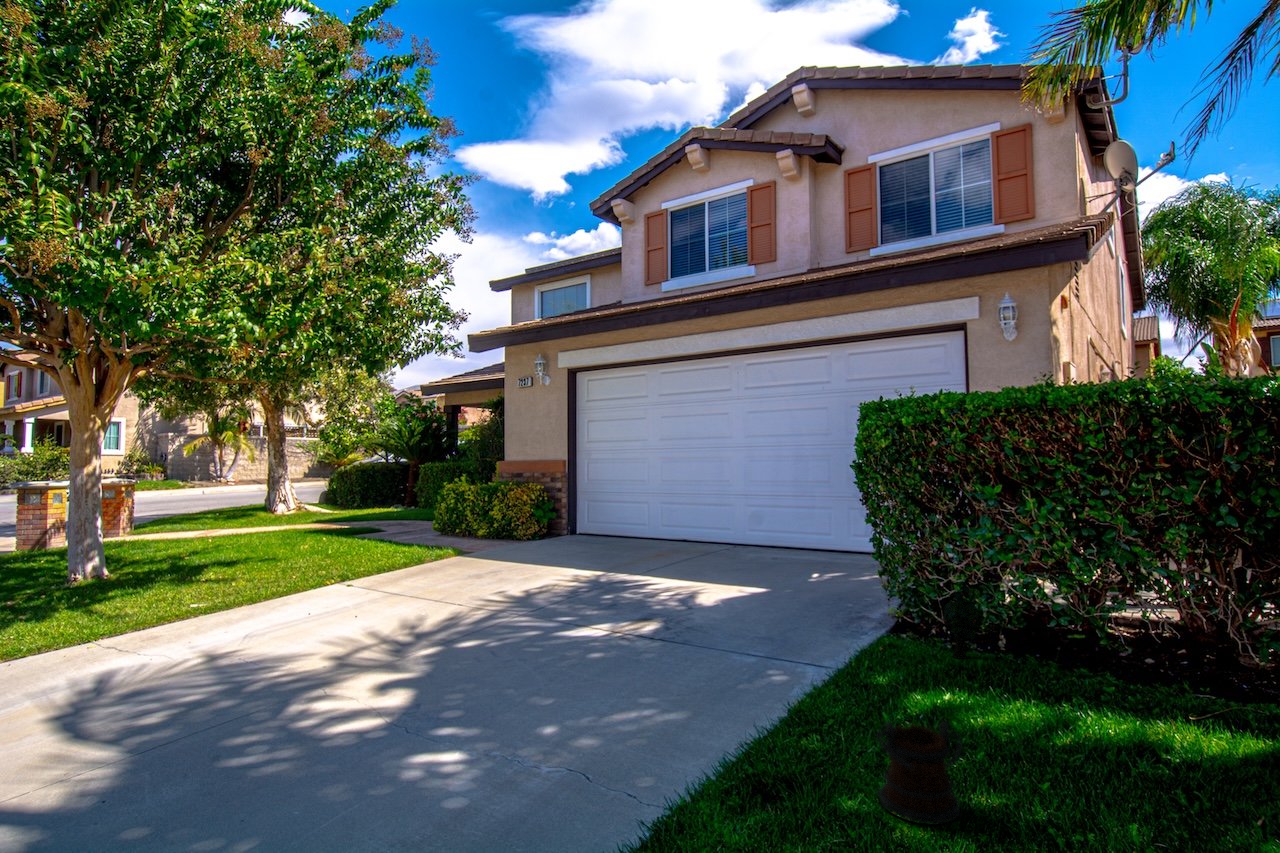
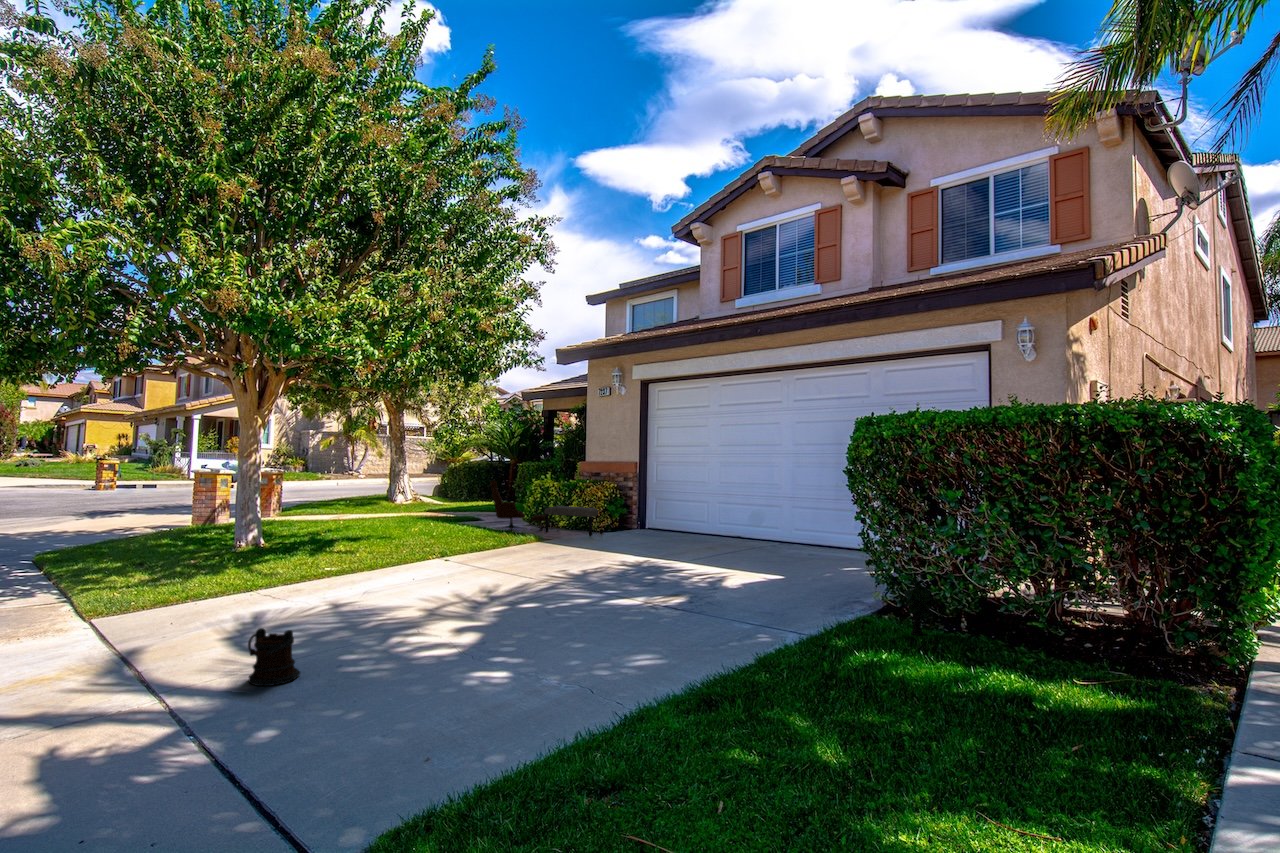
lounge chair: none [394,485,467,542] -> present [490,481,550,530]
bench: none [459,511,527,543] -> present [544,506,603,536]
bucket: present [878,722,962,825] -> present [248,628,300,686]

